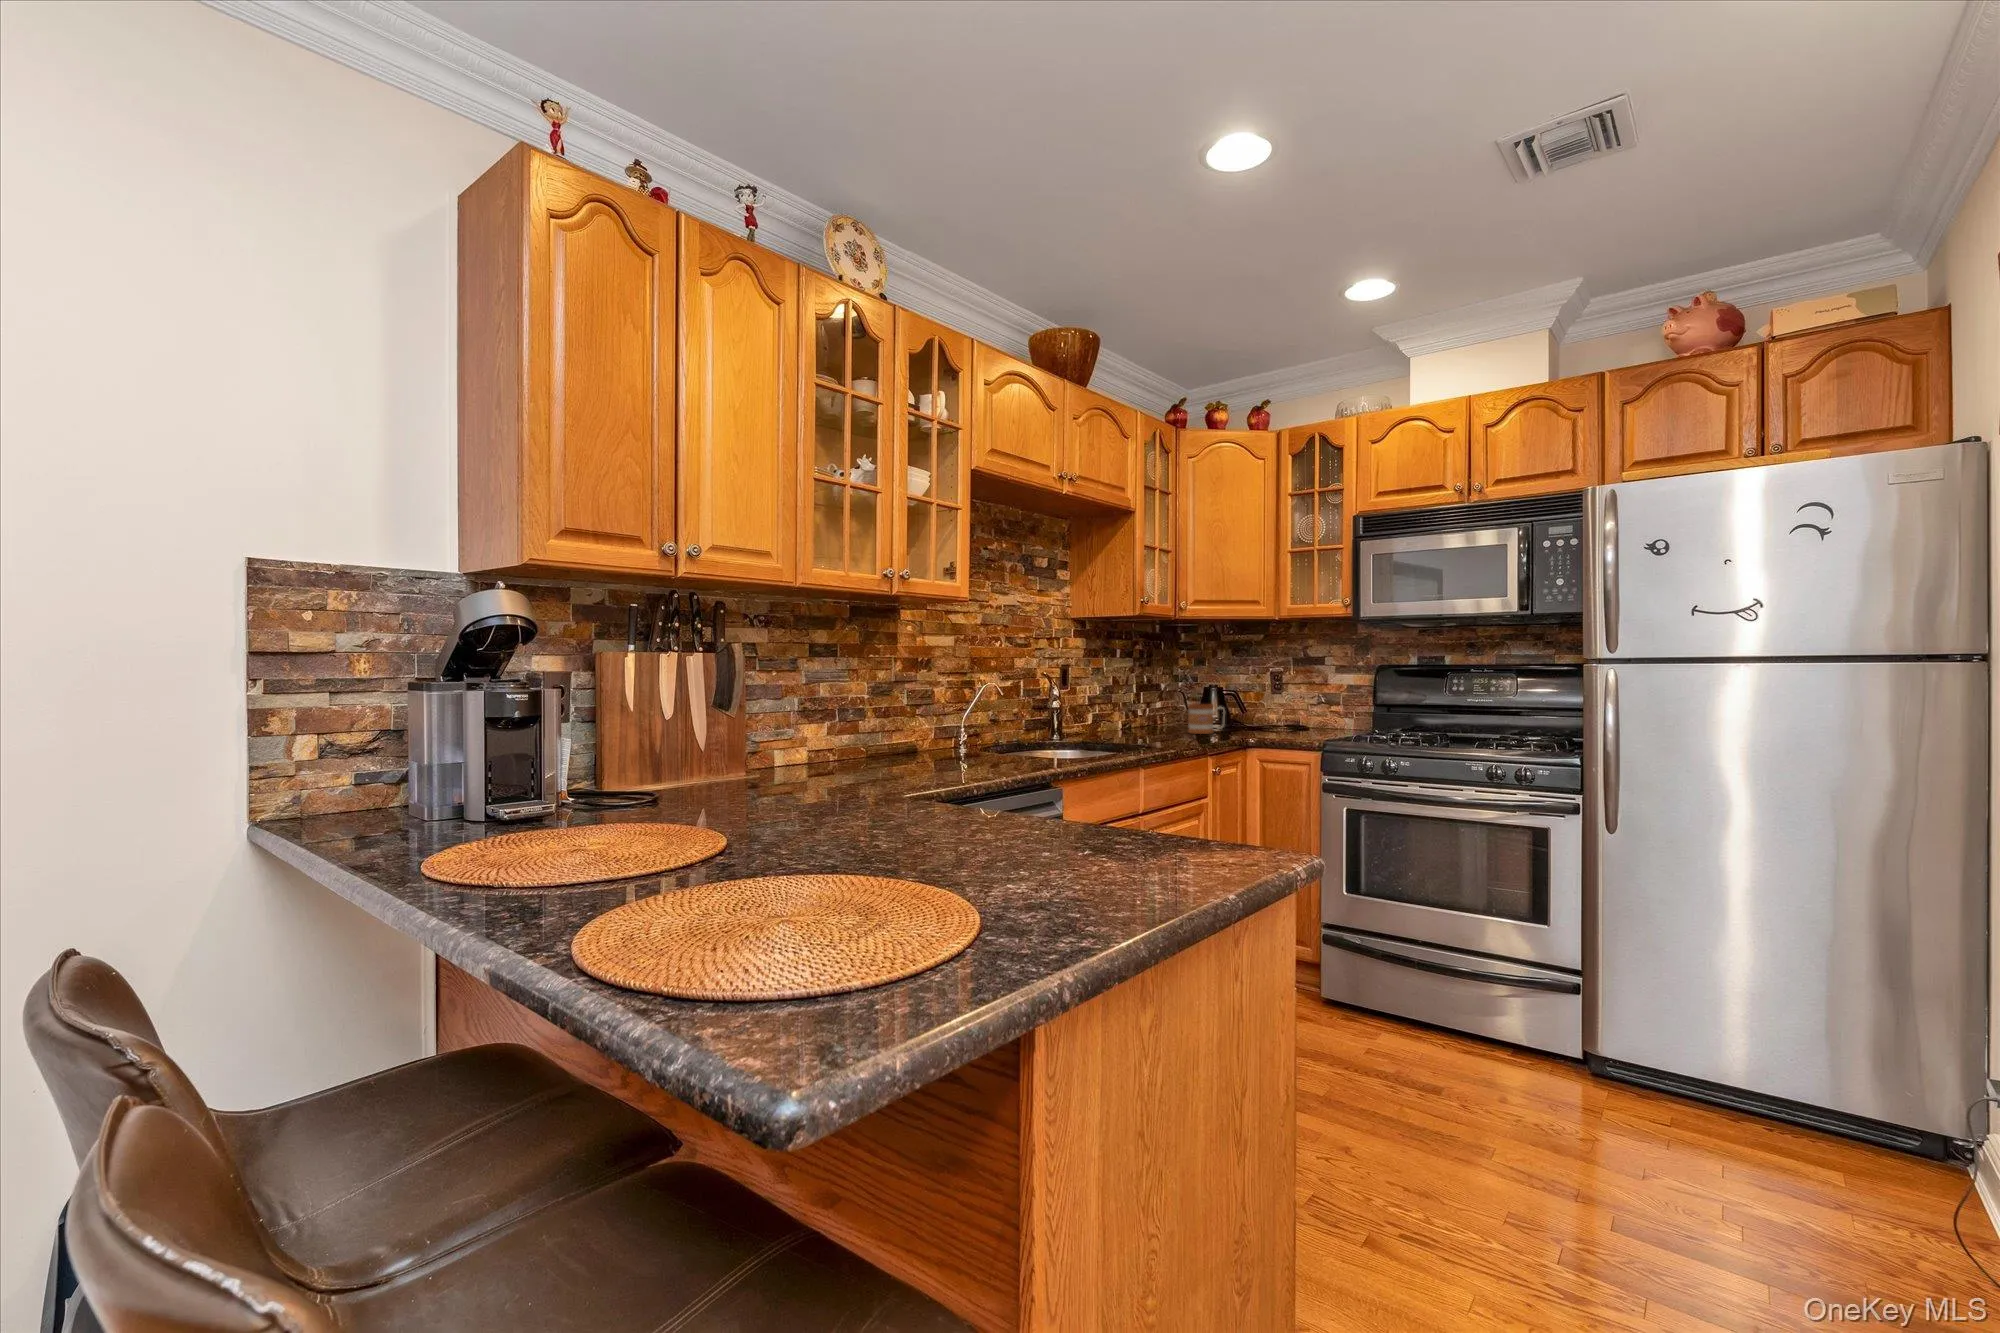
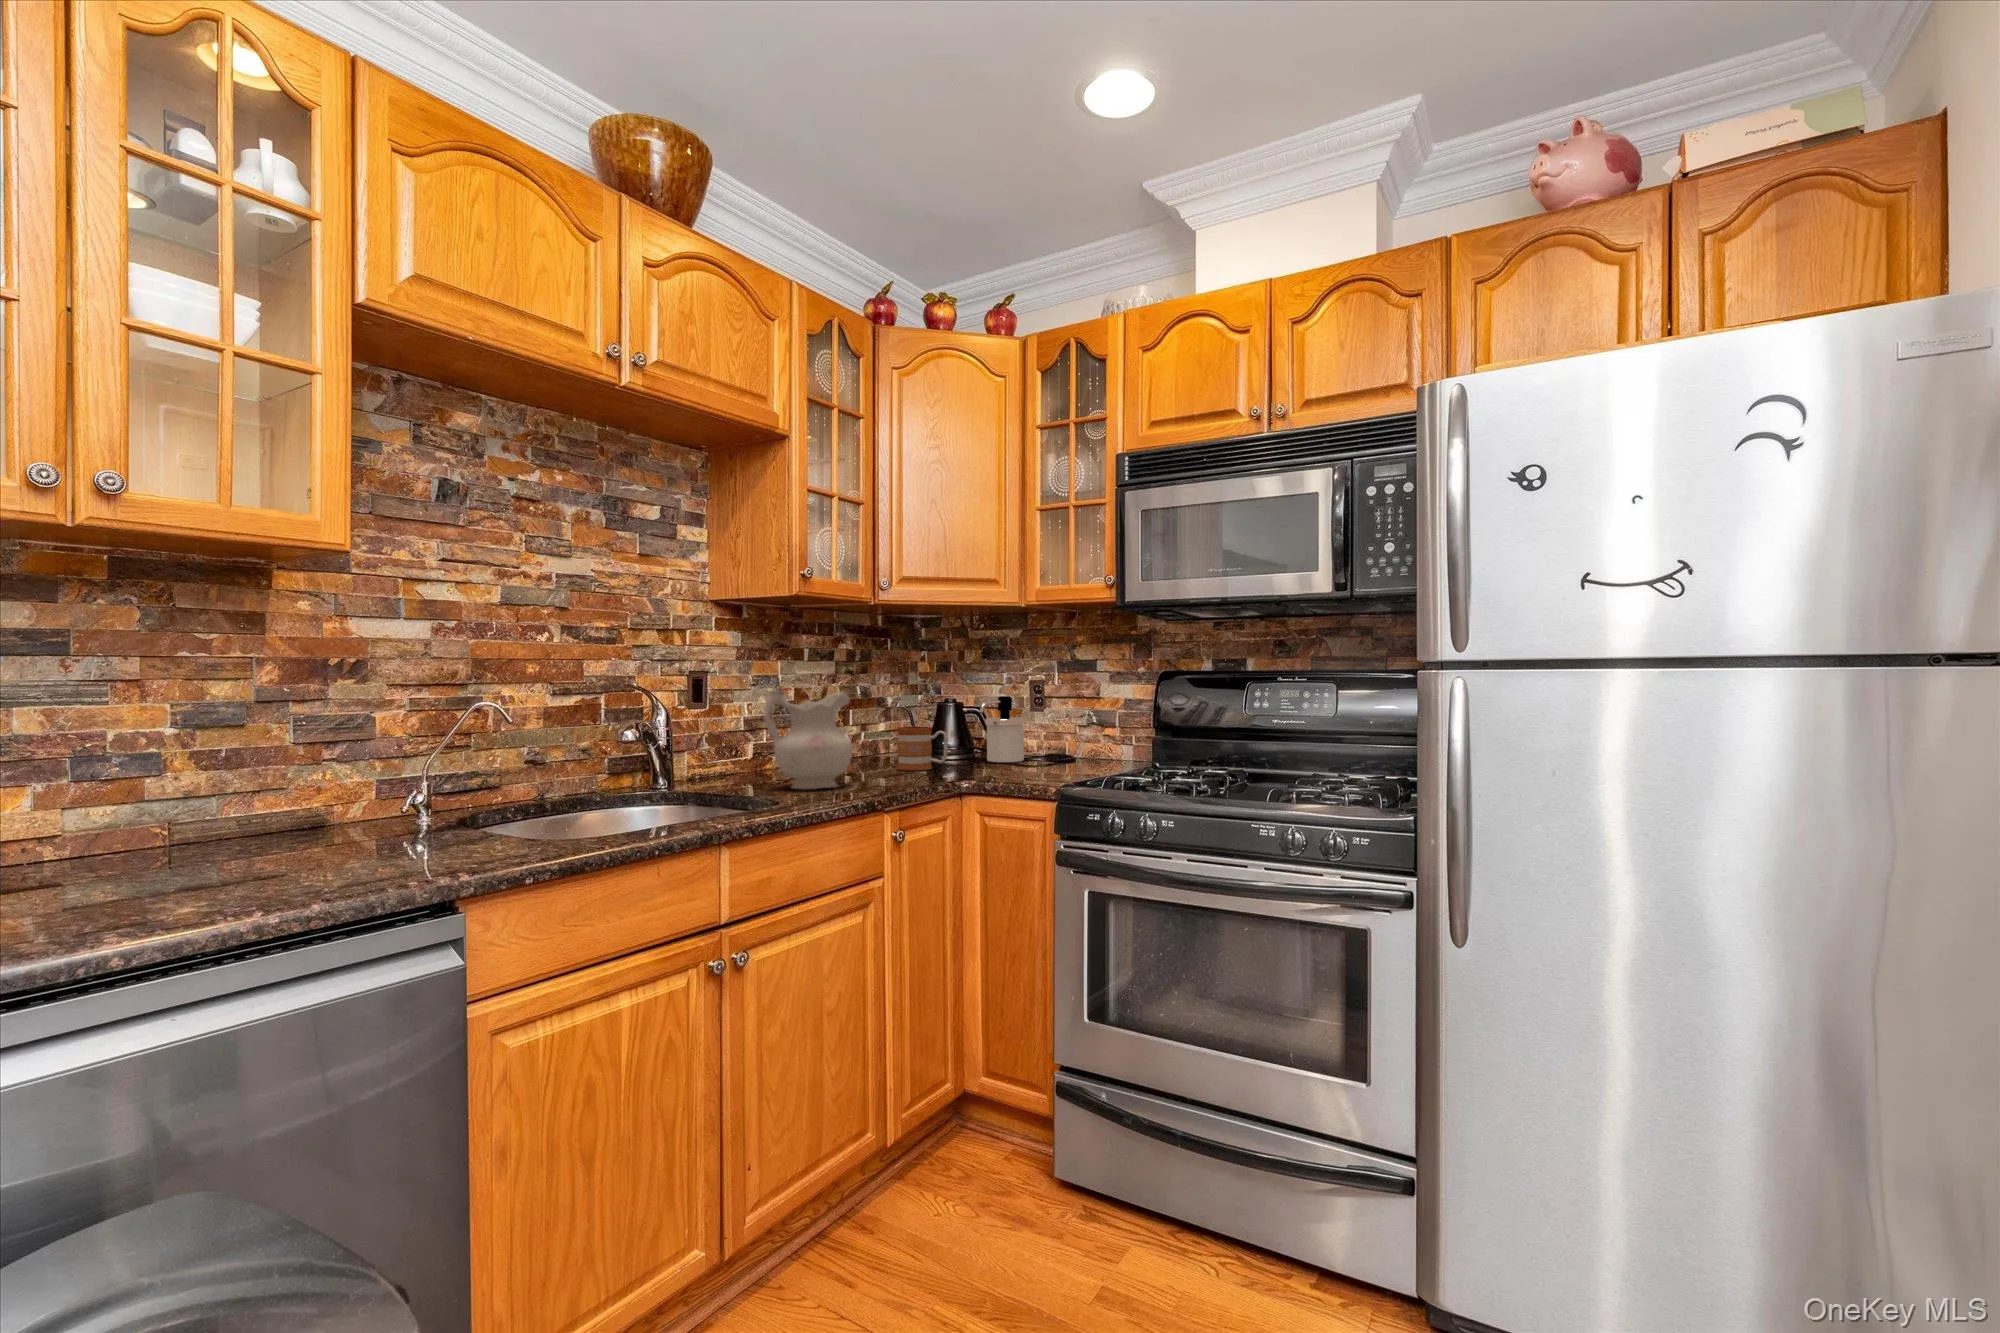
ceramic pitcher: none [1122,677,1178,742] -> present [764,690,853,789]
soap dispenser: none [1244,683,1273,730] -> present [980,696,1025,762]

